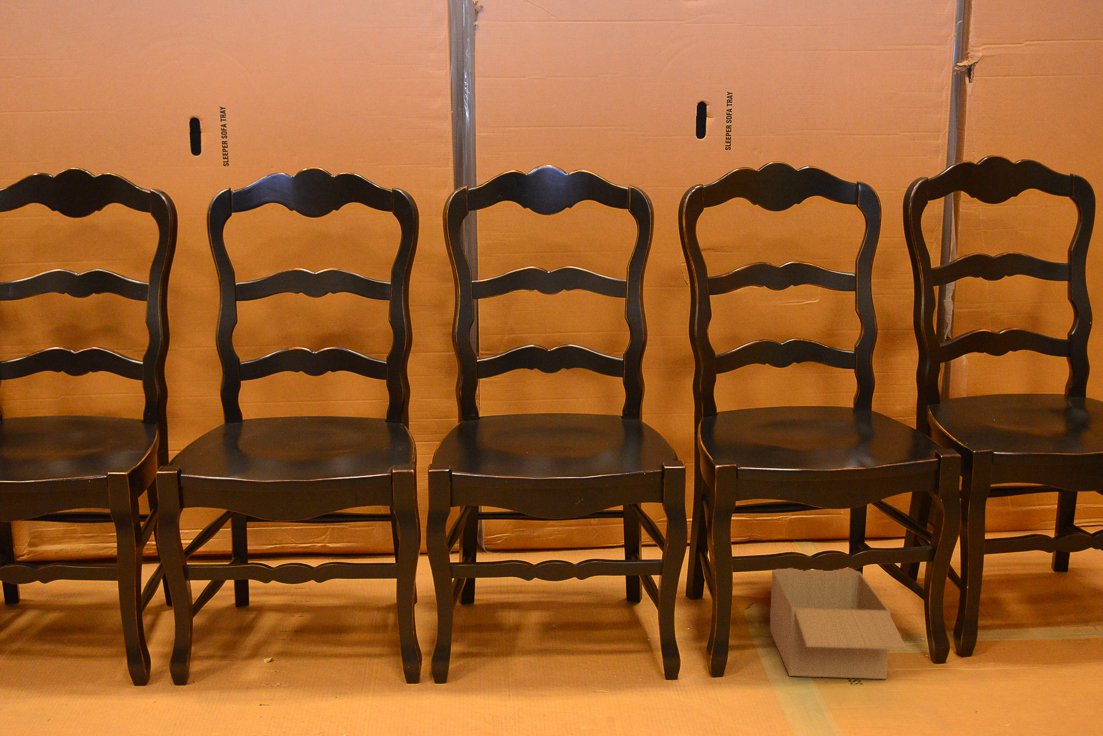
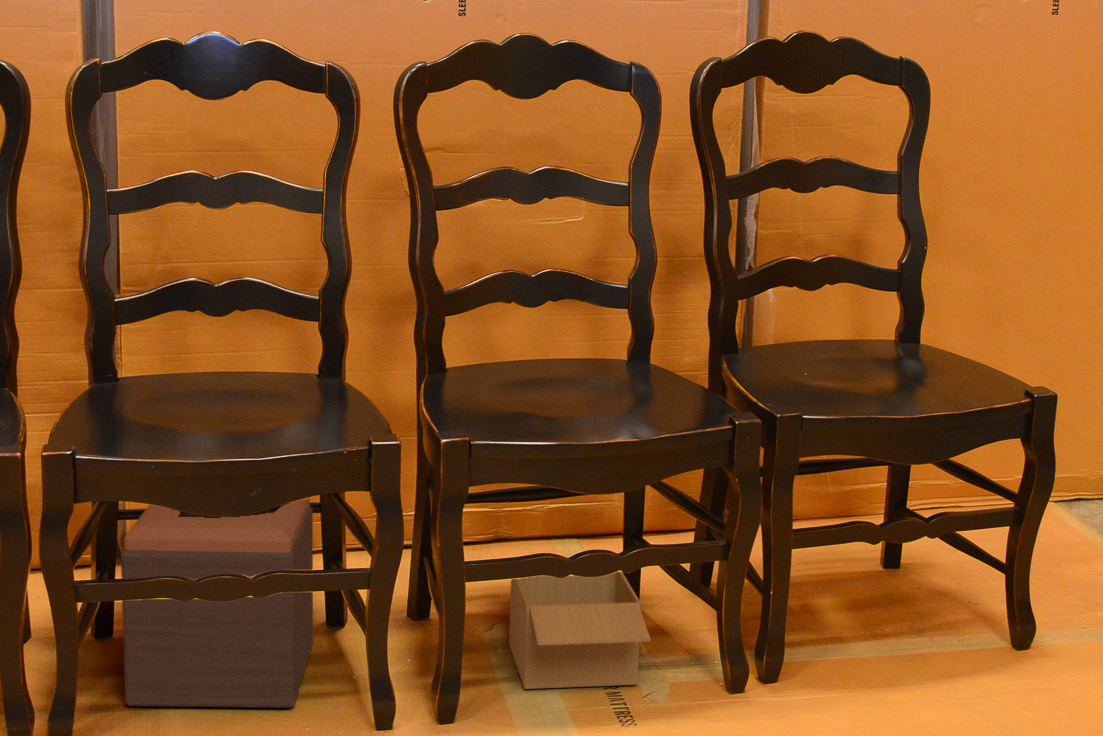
footstool: none [474,497,618,680] -> present [121,499,313,708]

